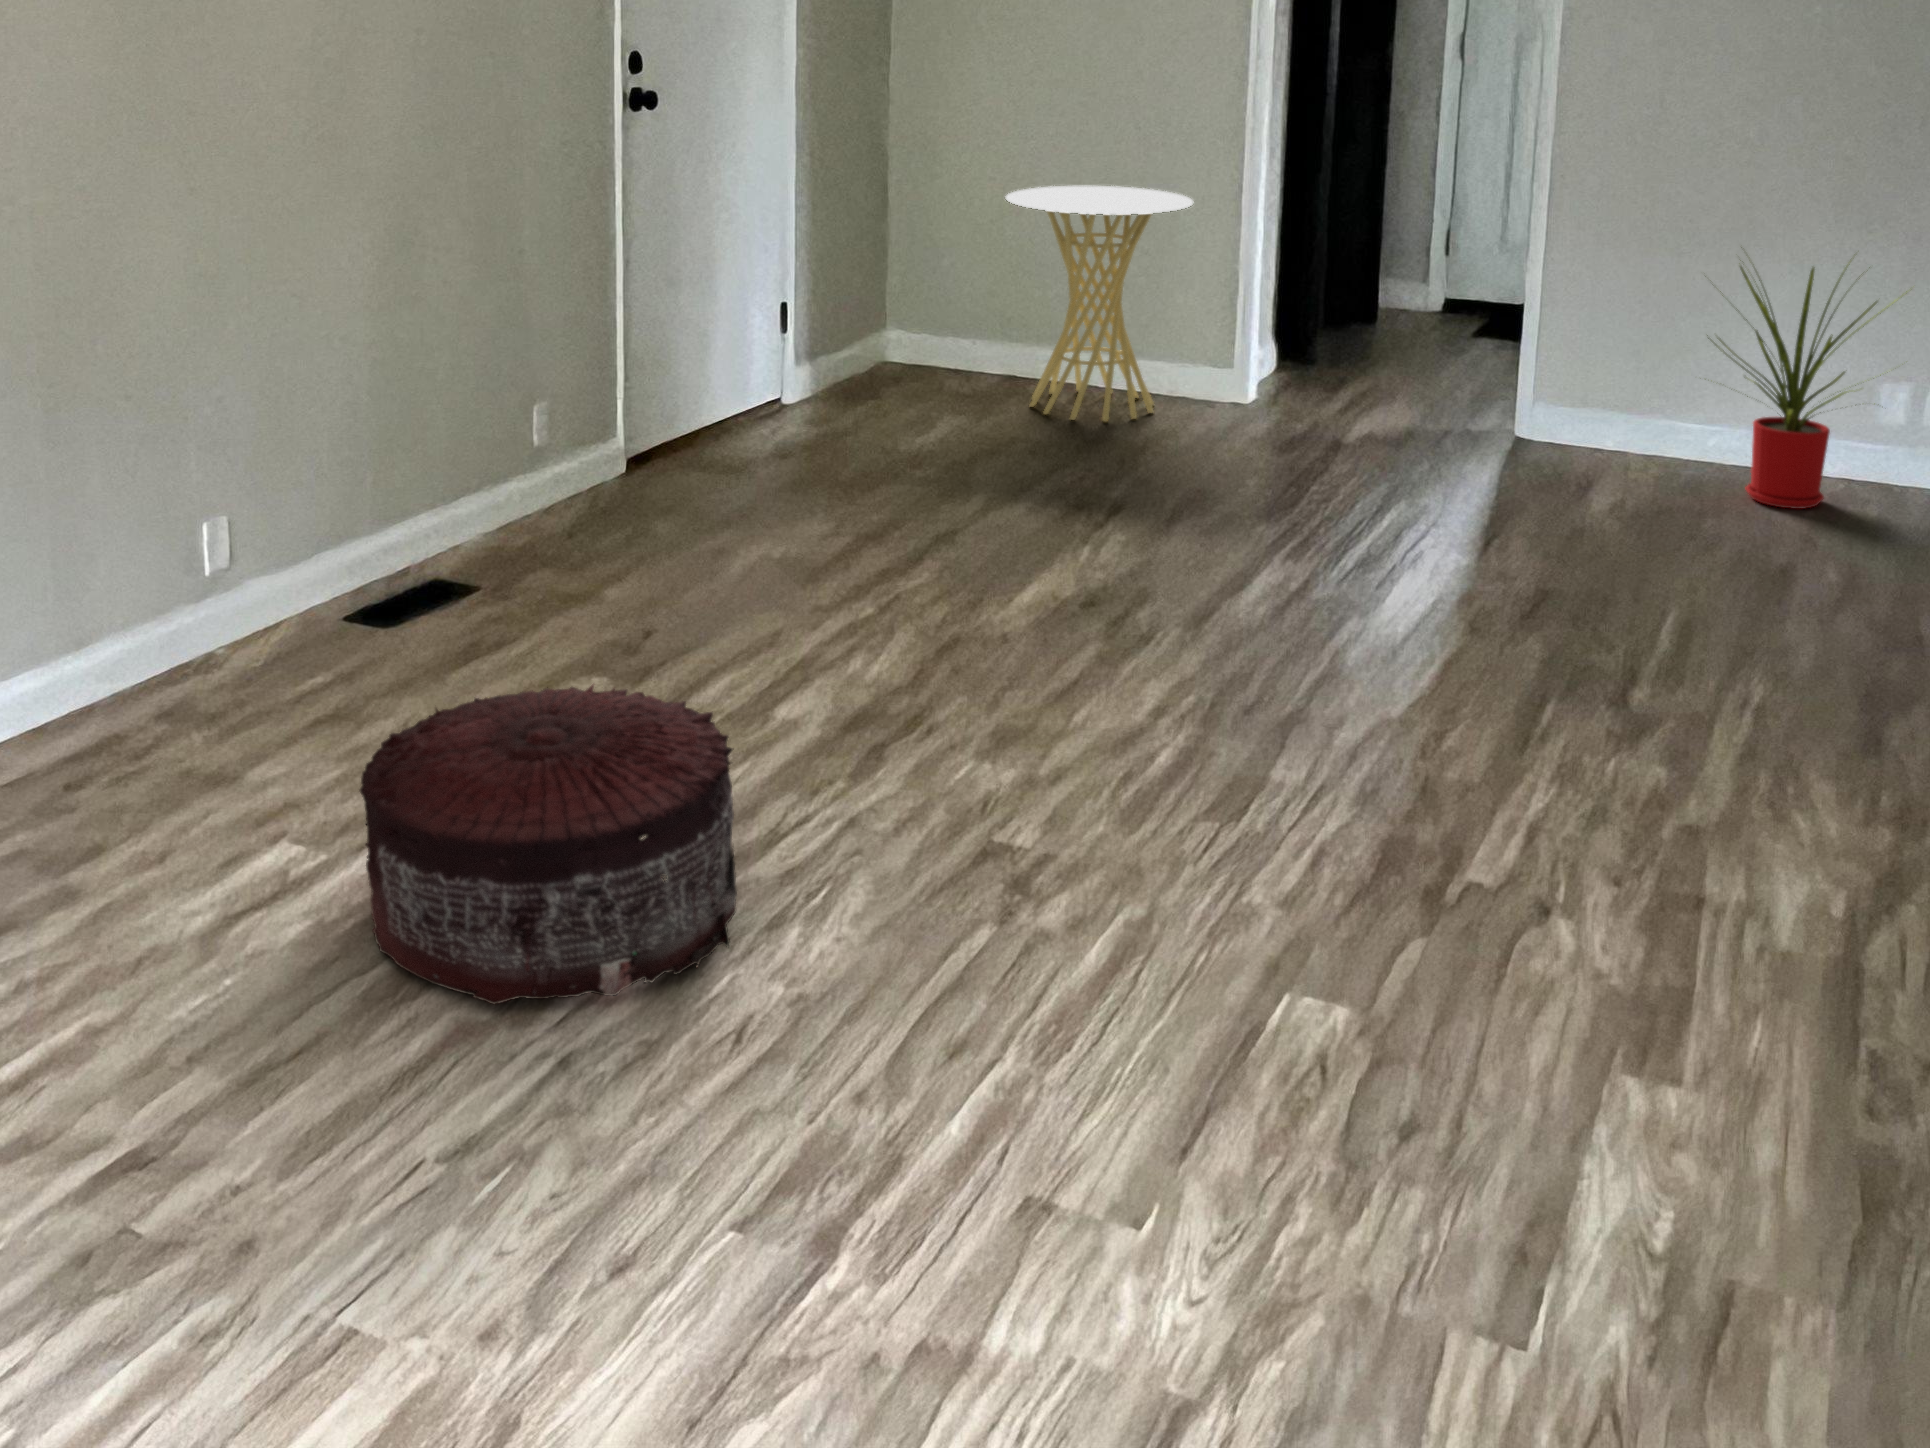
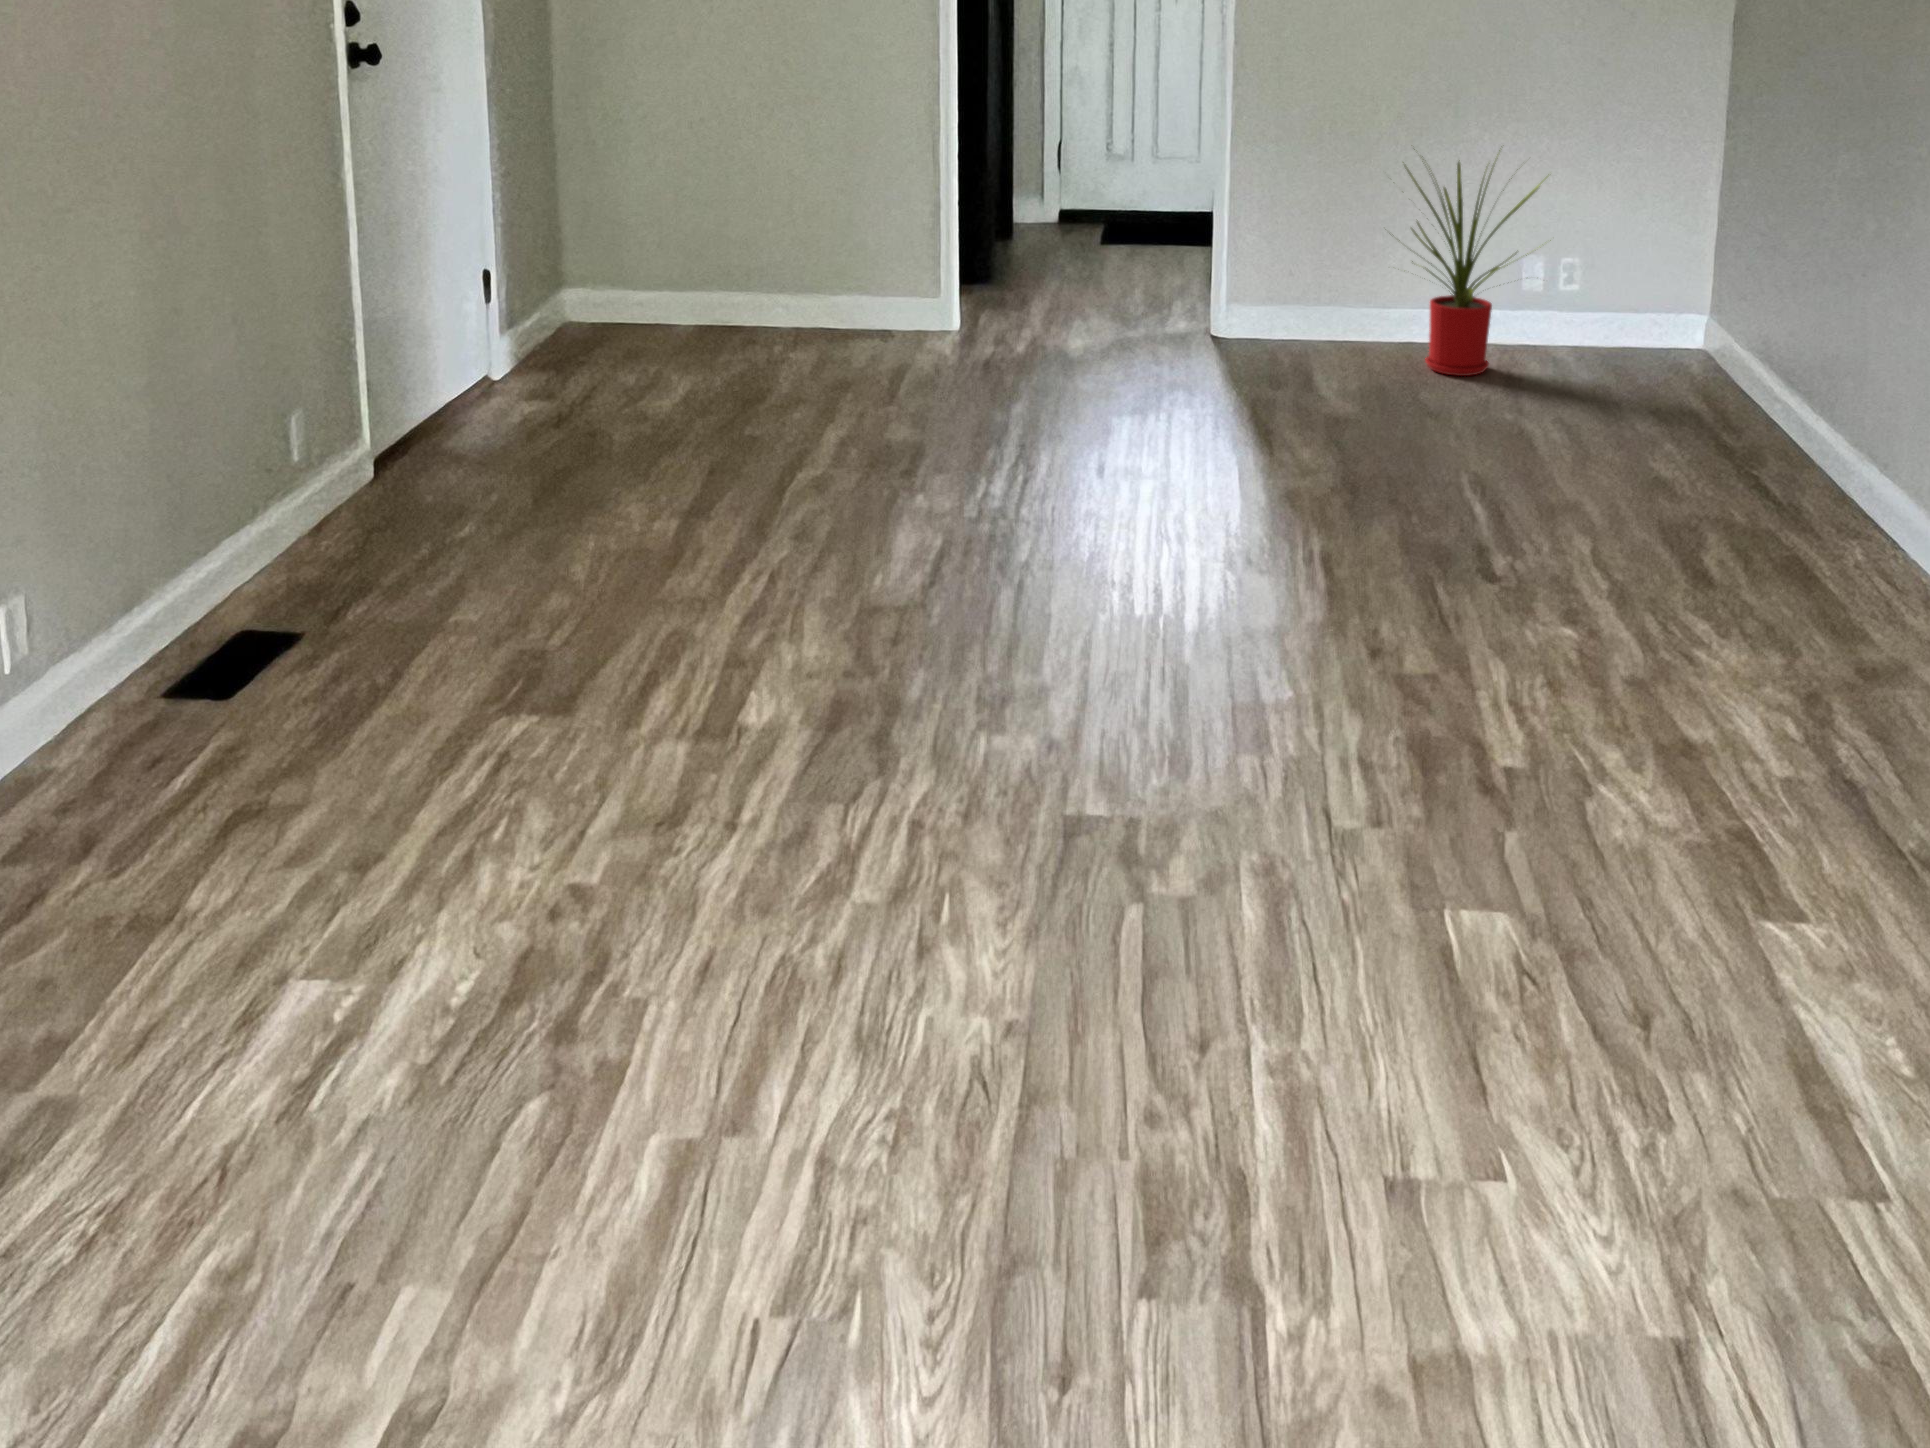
side table: present [1006,186,1193,421] -> none [714,121,905,361]
pouf: present [360,684,737,1005] -> none [453,720,912,1116]

